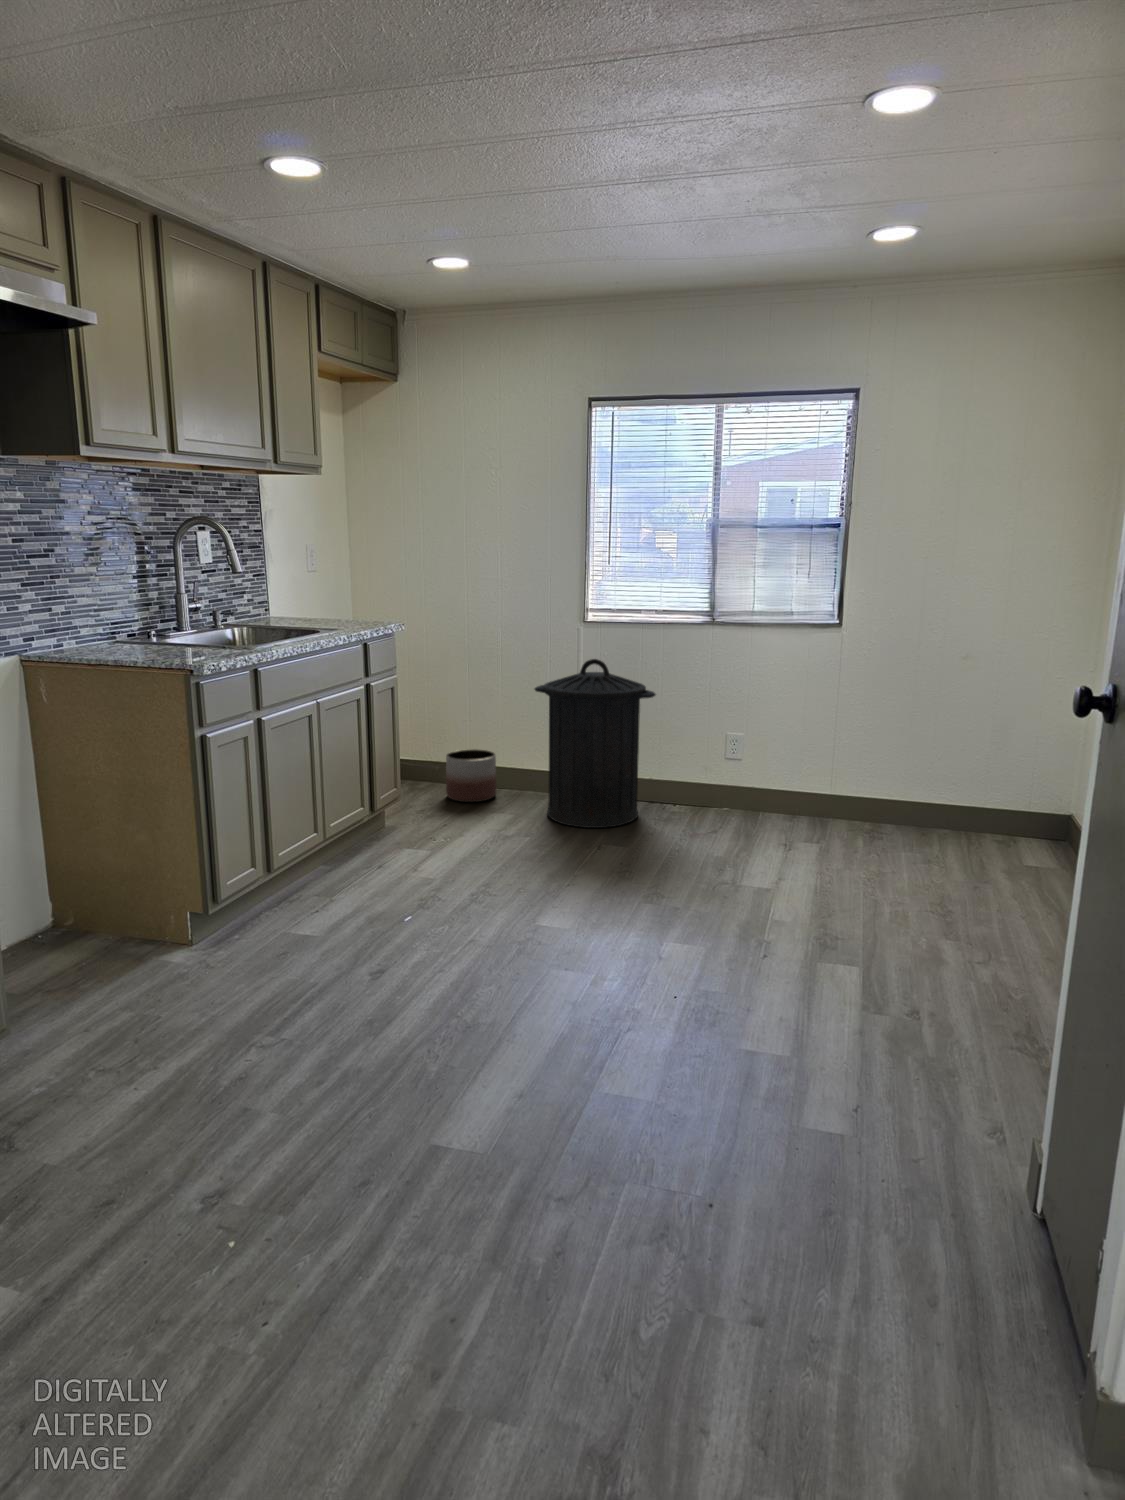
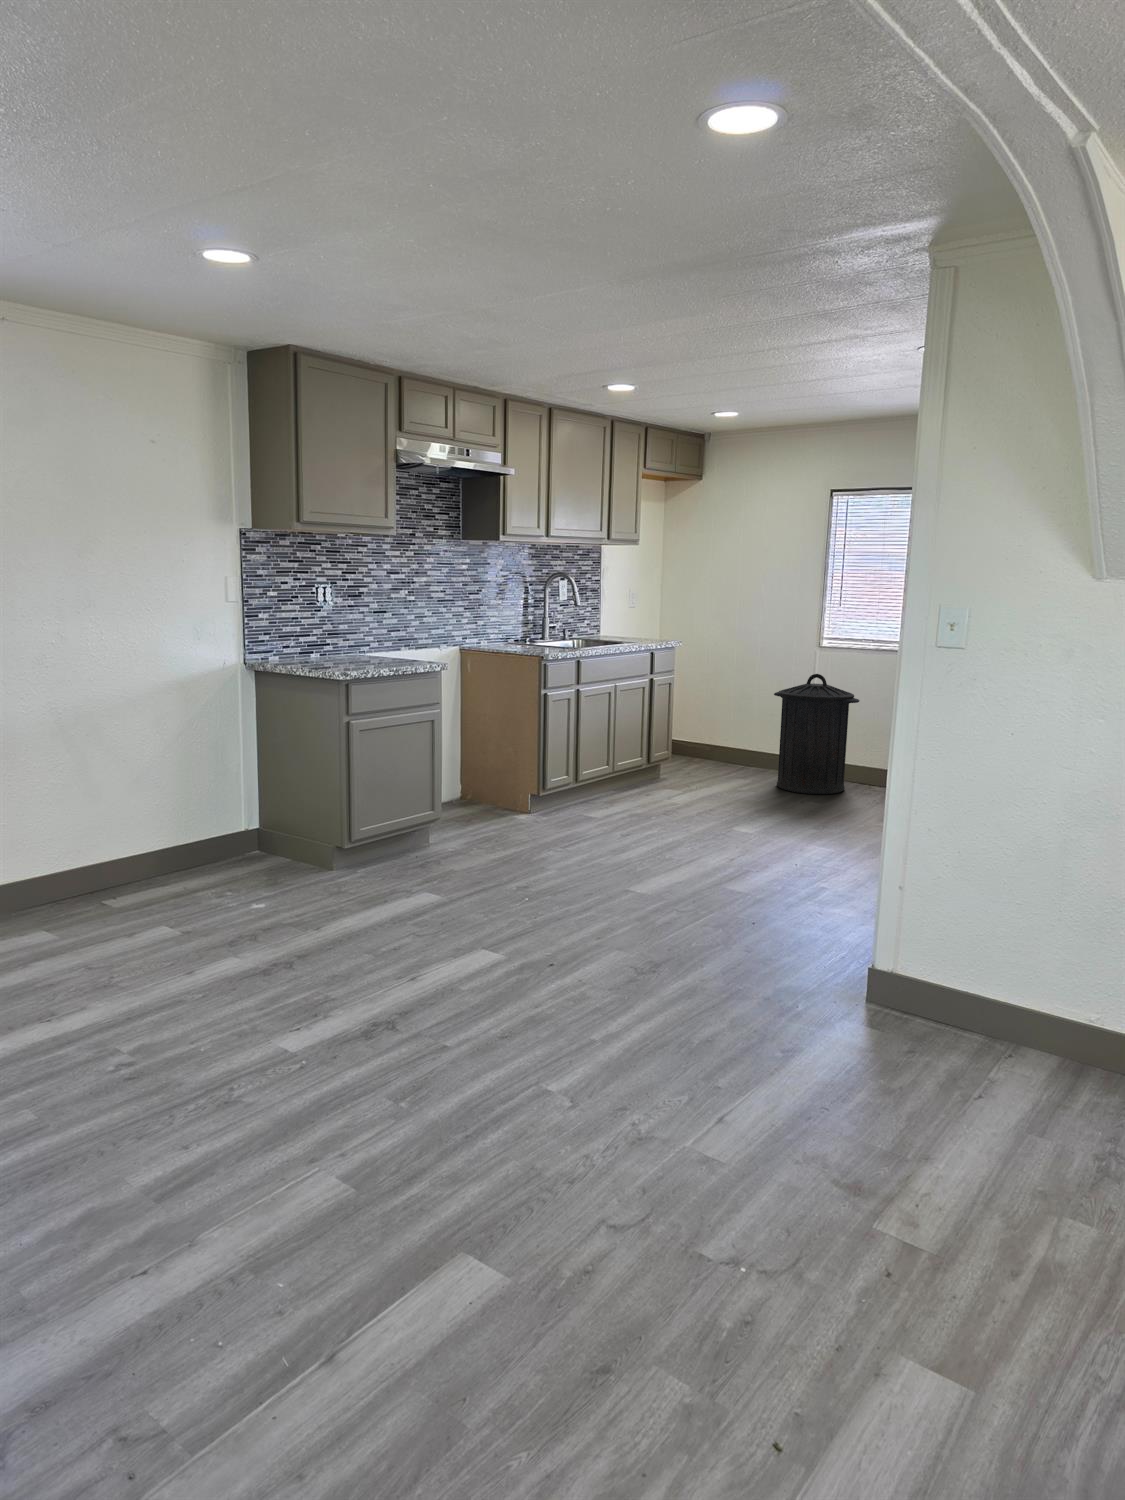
planter: present [446,749,496,802] -> none [712,738,749,774]

